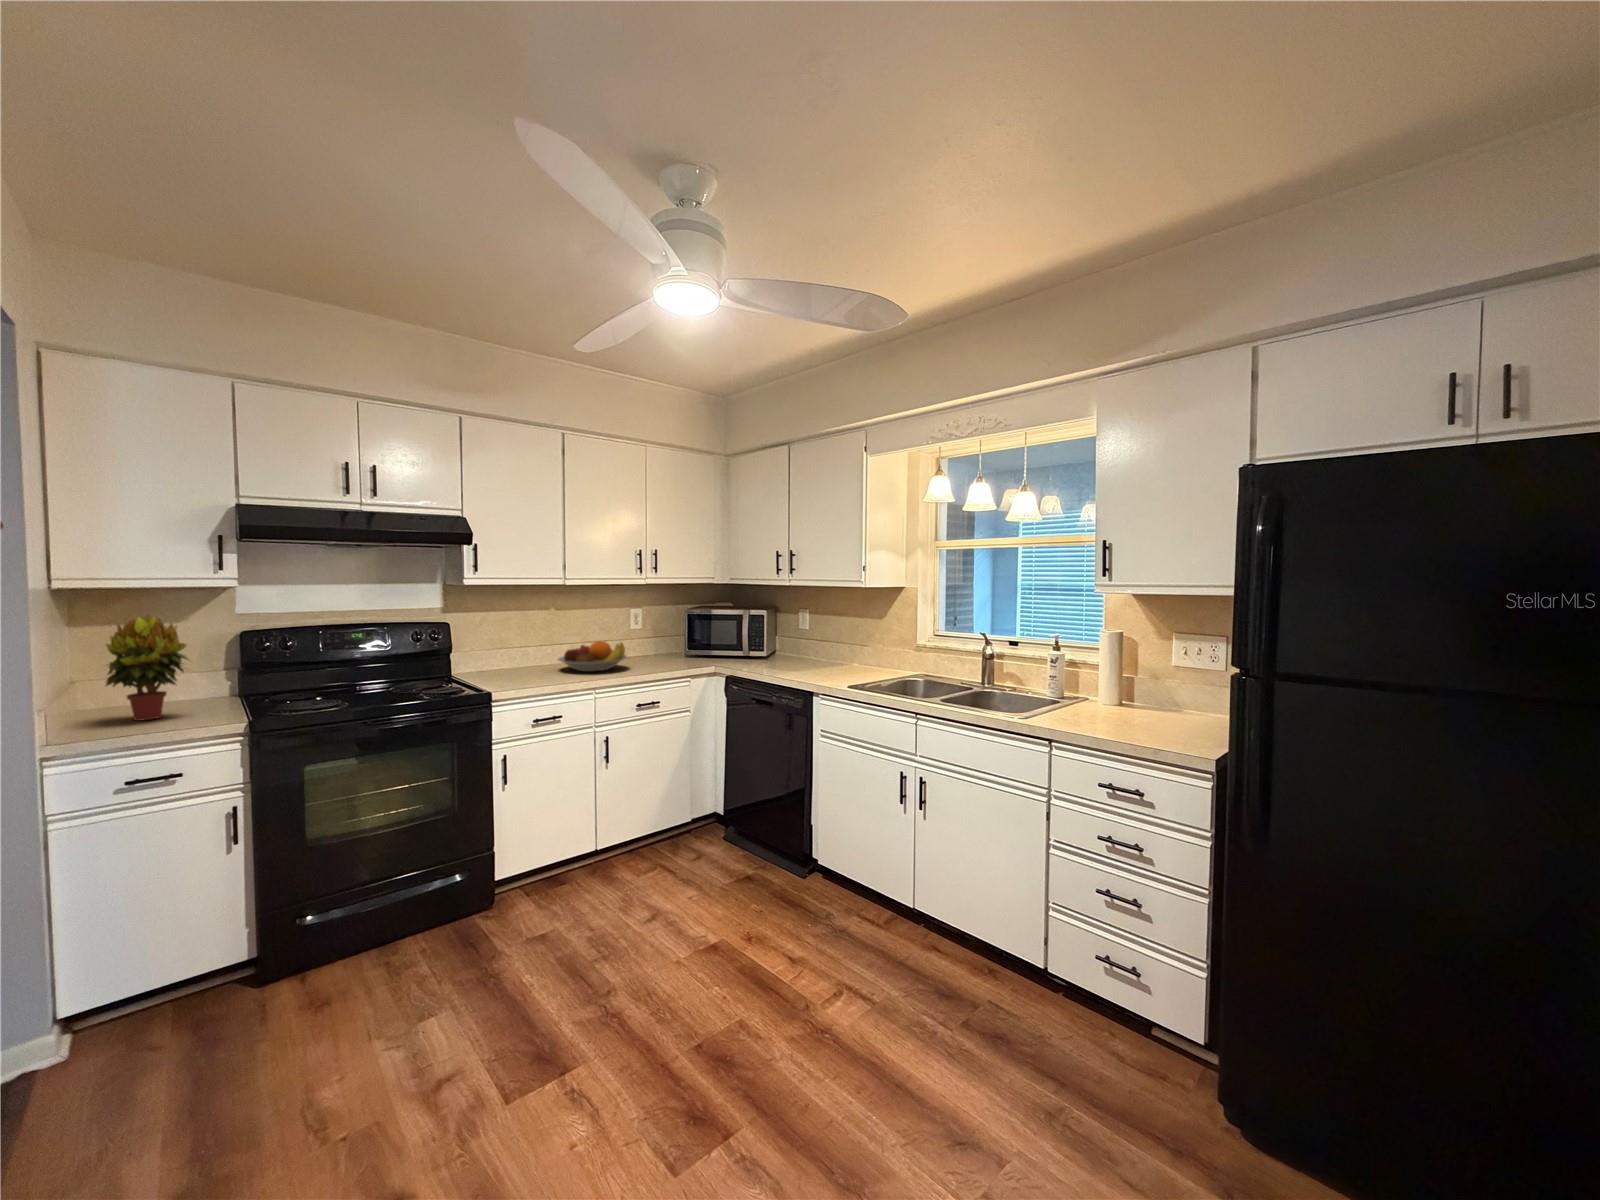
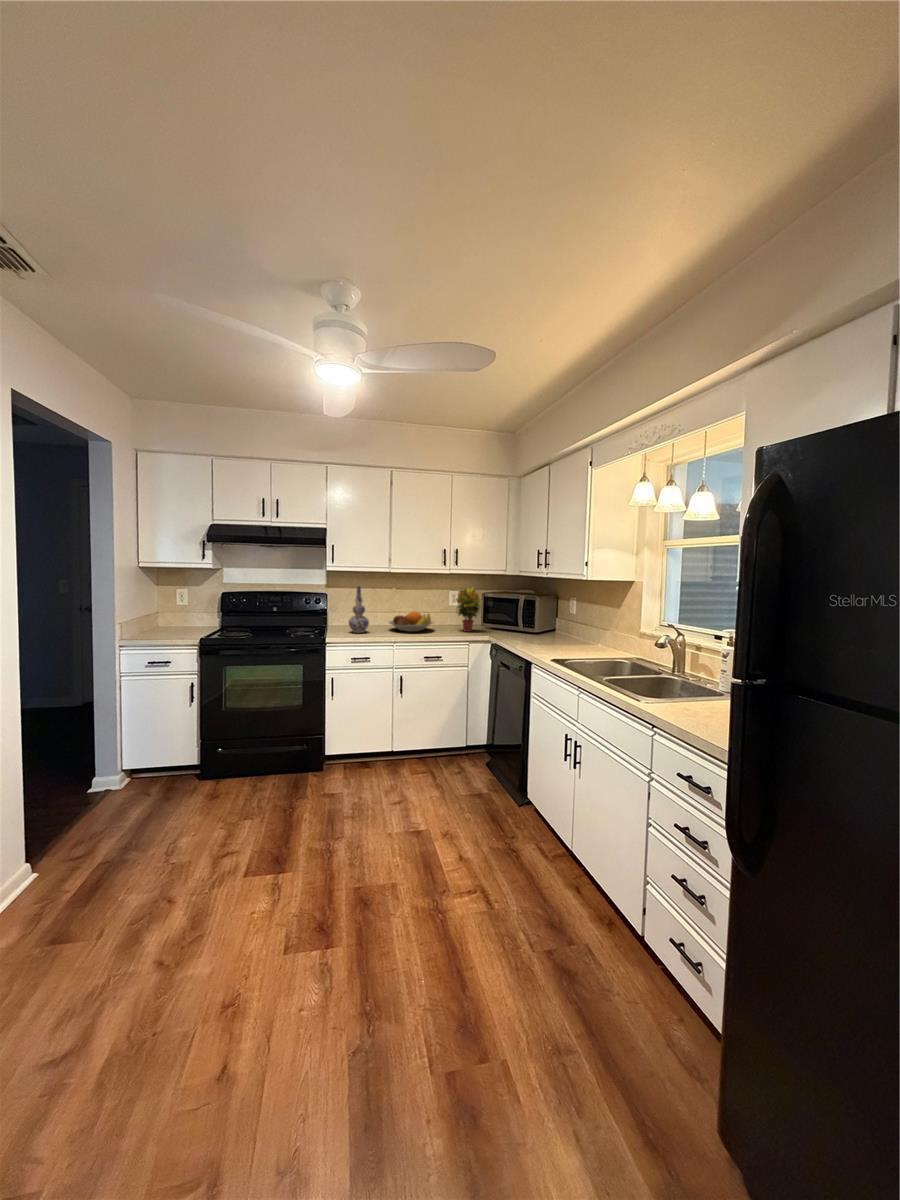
vase: none [504,605,538,680] -> present [349,585,369,633]
potted plant: present [106,616,188,721] -> present [456,587,482,631]

